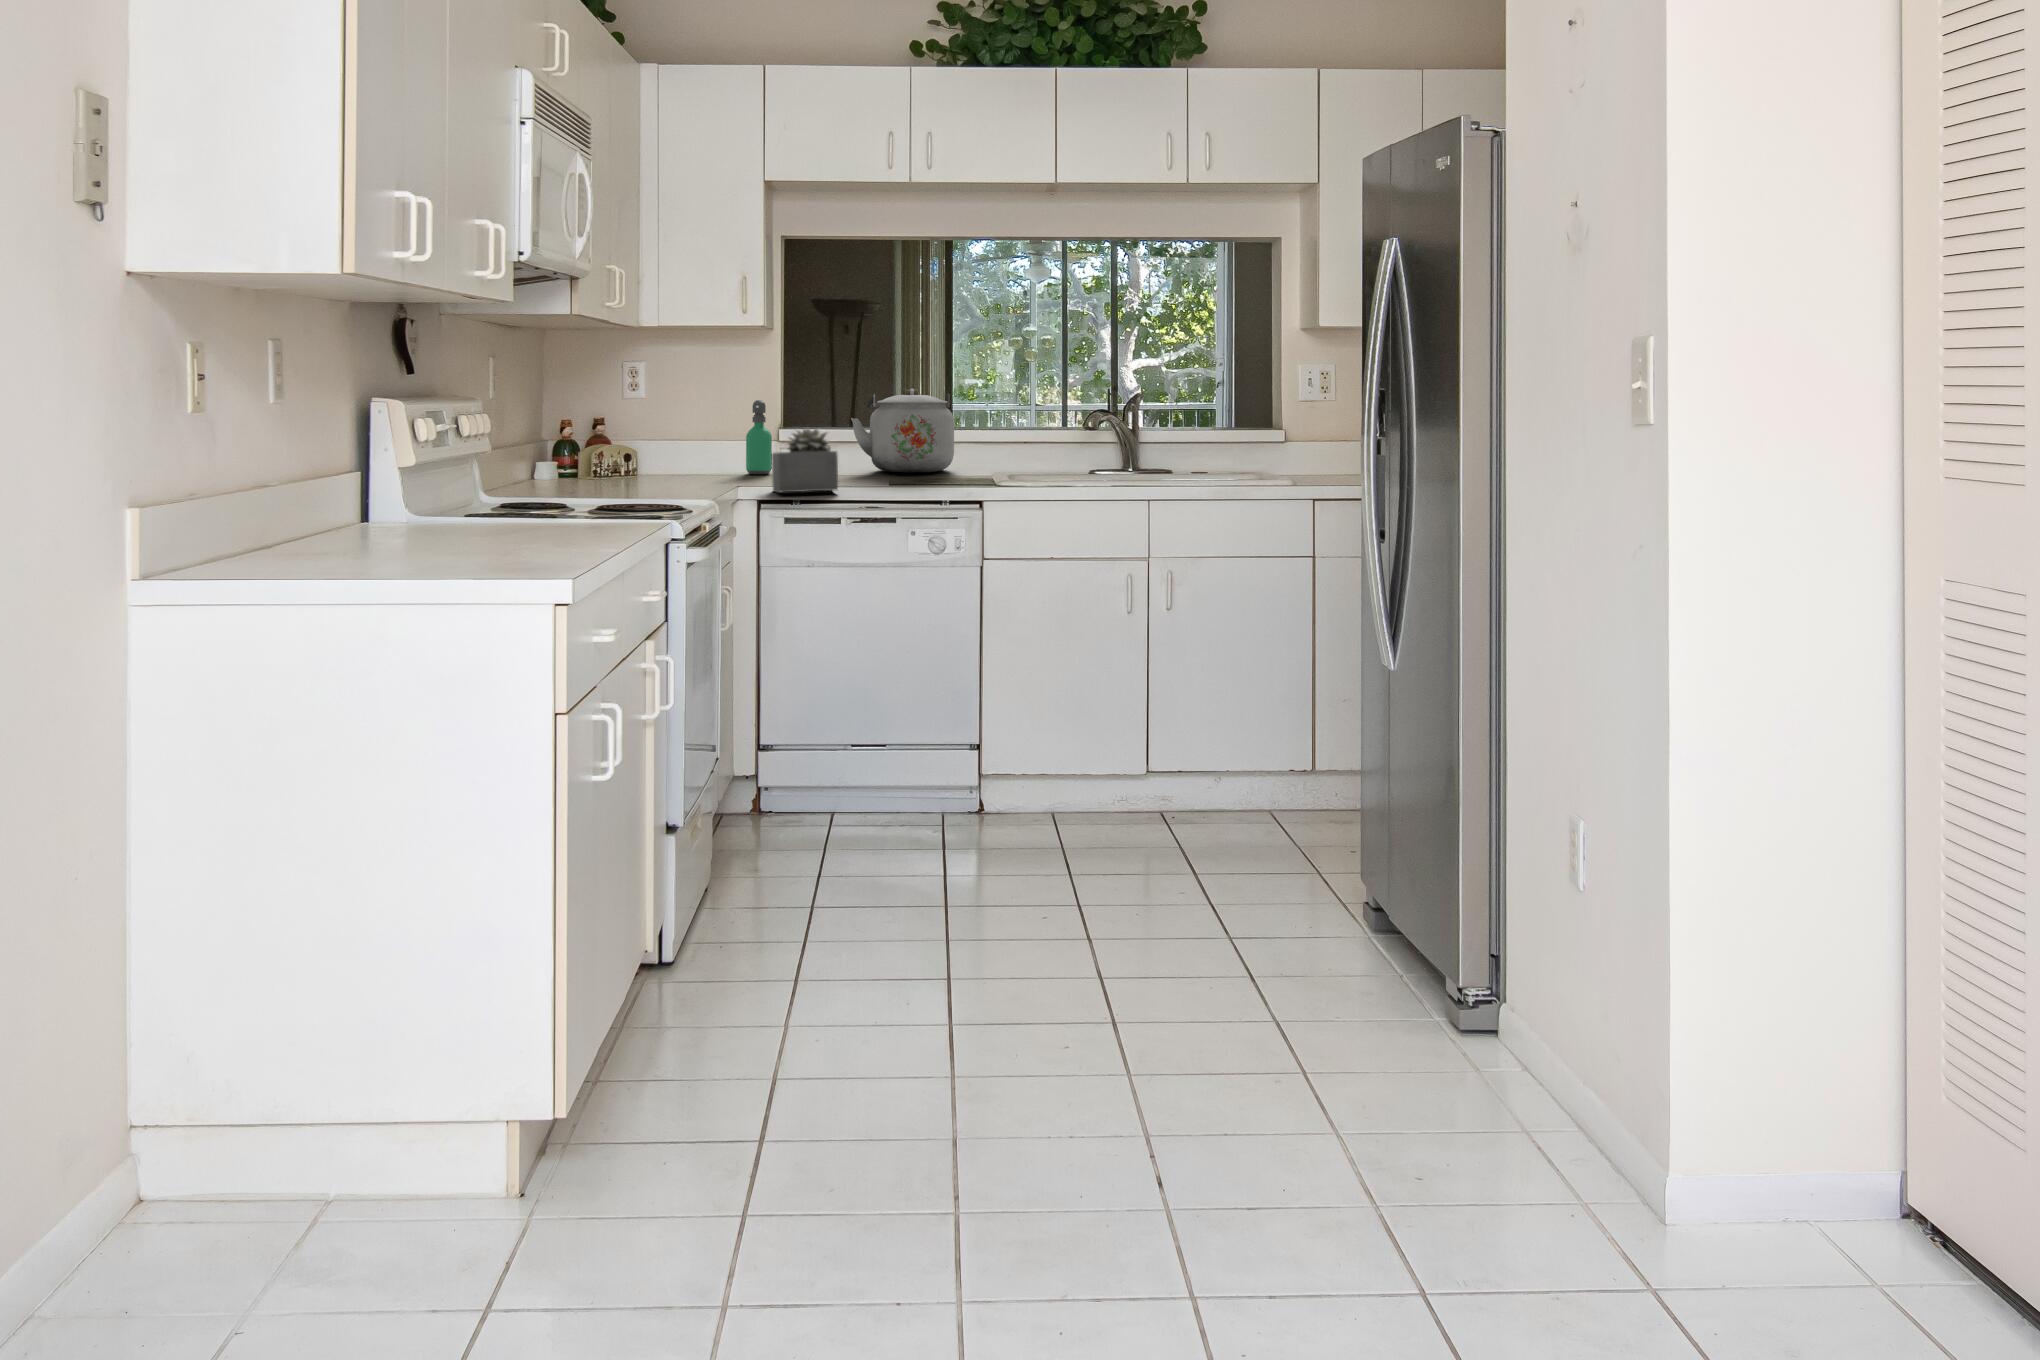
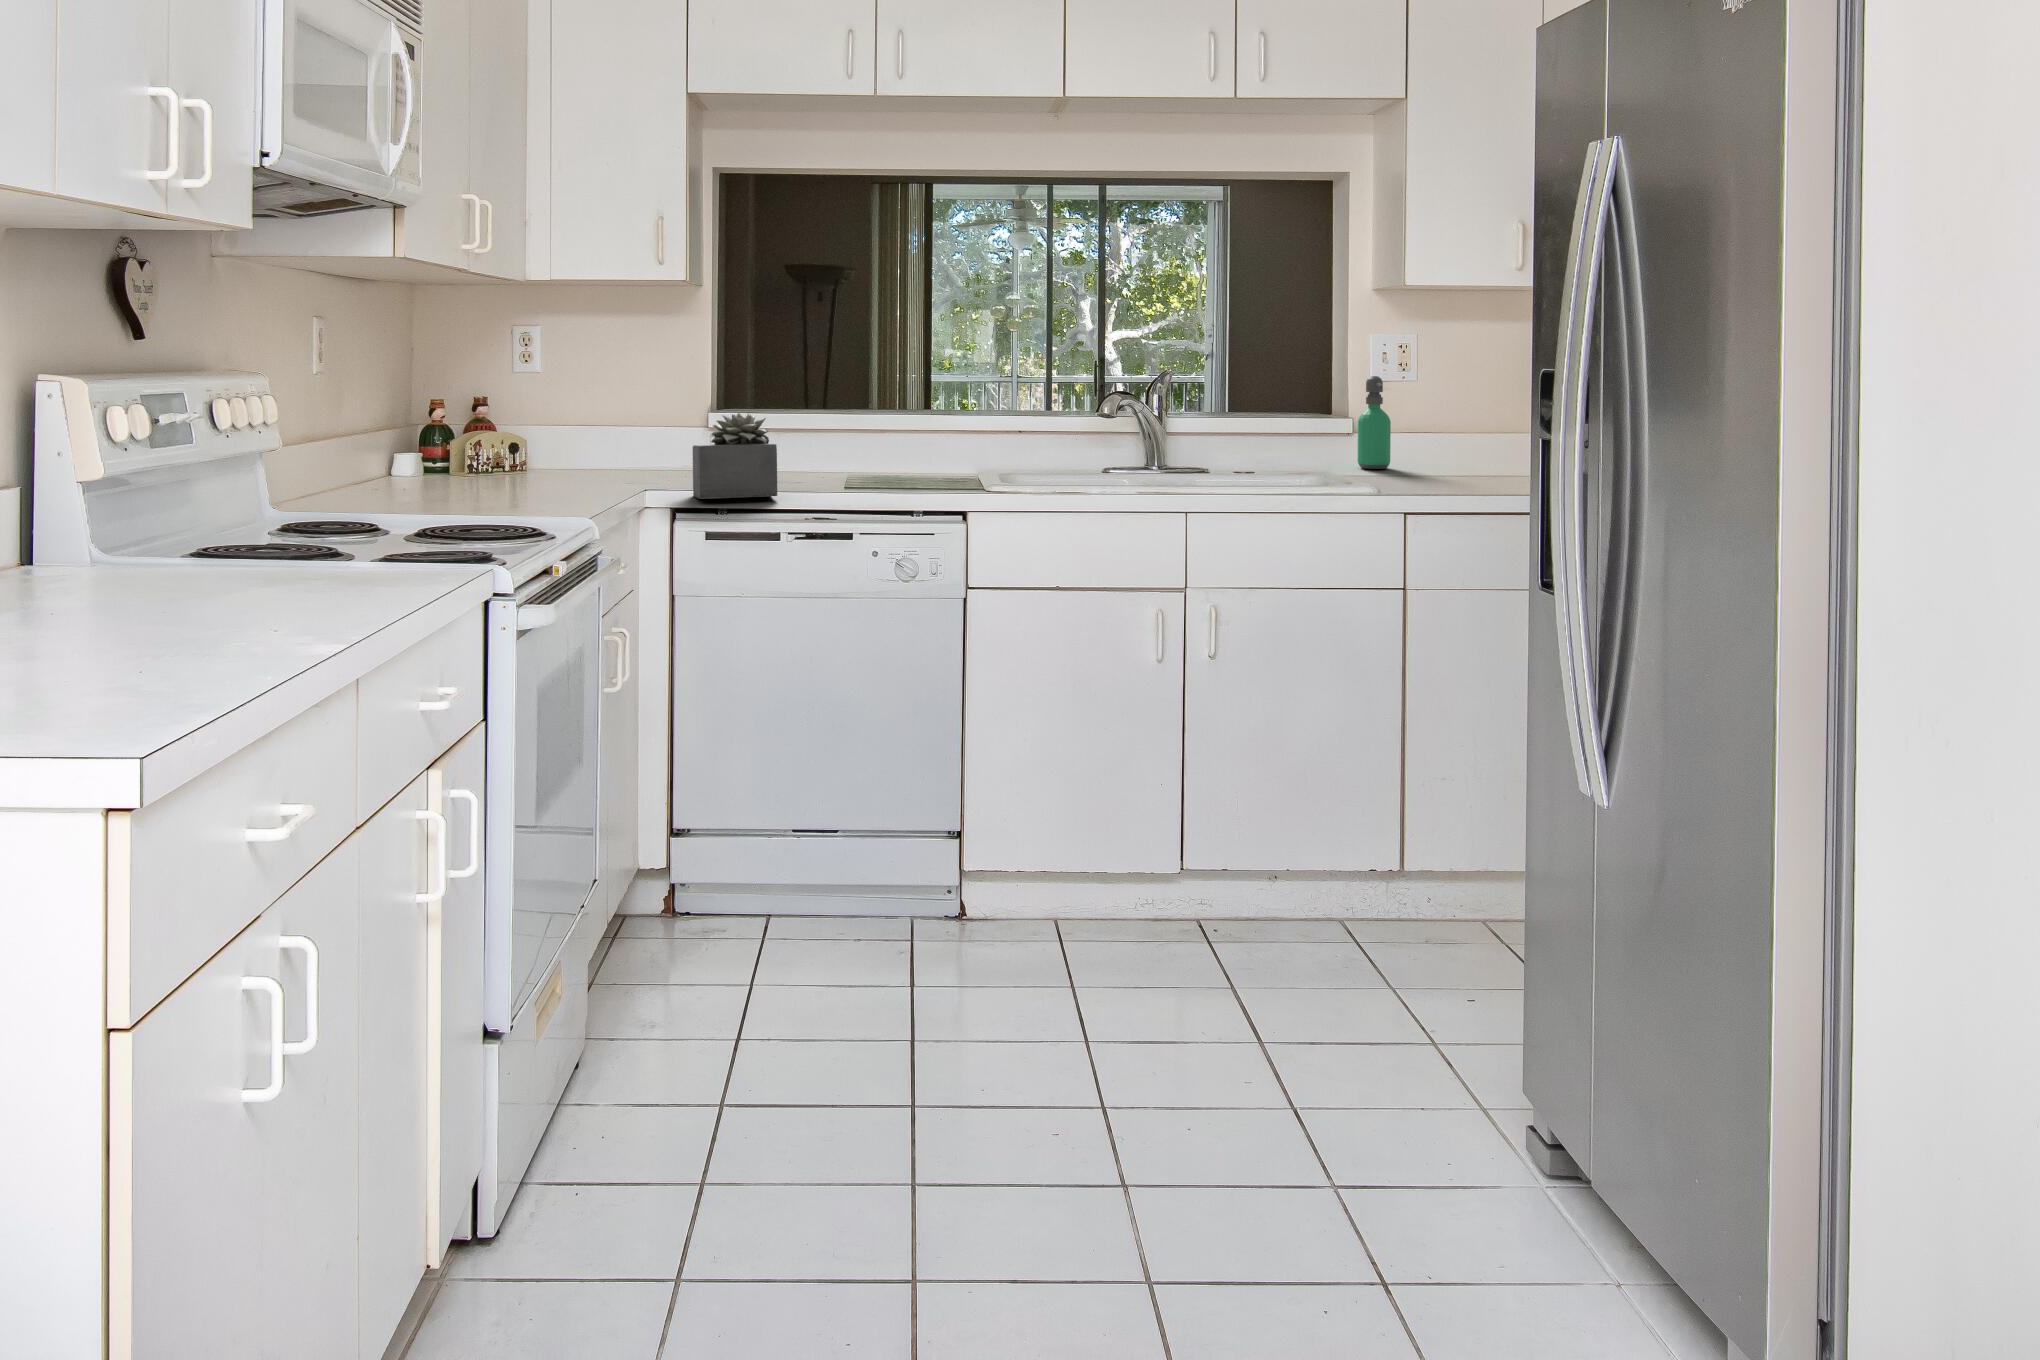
kettle: present [851,389,954,472] -> none [800,362,931,469]
soap dispenser: present [746,400,772,474] -> present [1358,376,1391,469]

